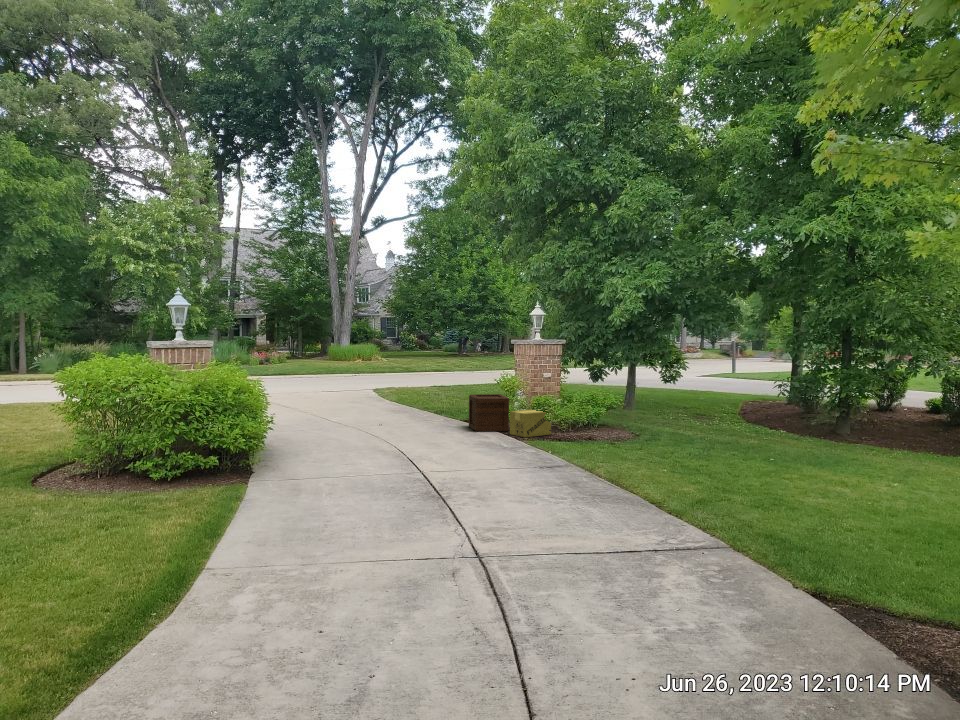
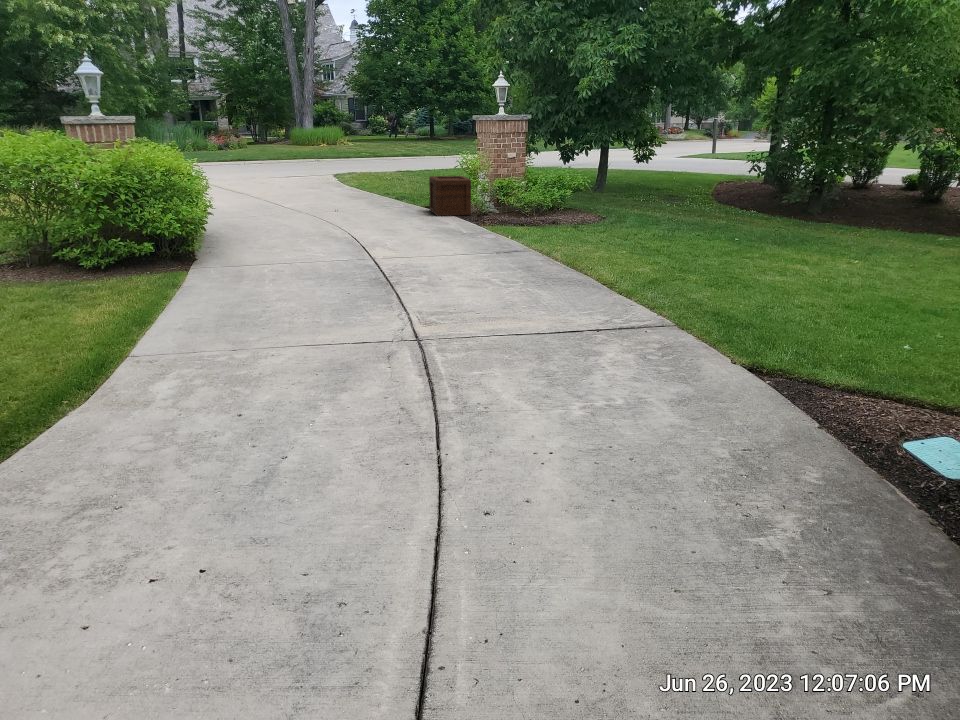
cardboard box: present [510,409,551,437] -> none [472,192,515,221]

